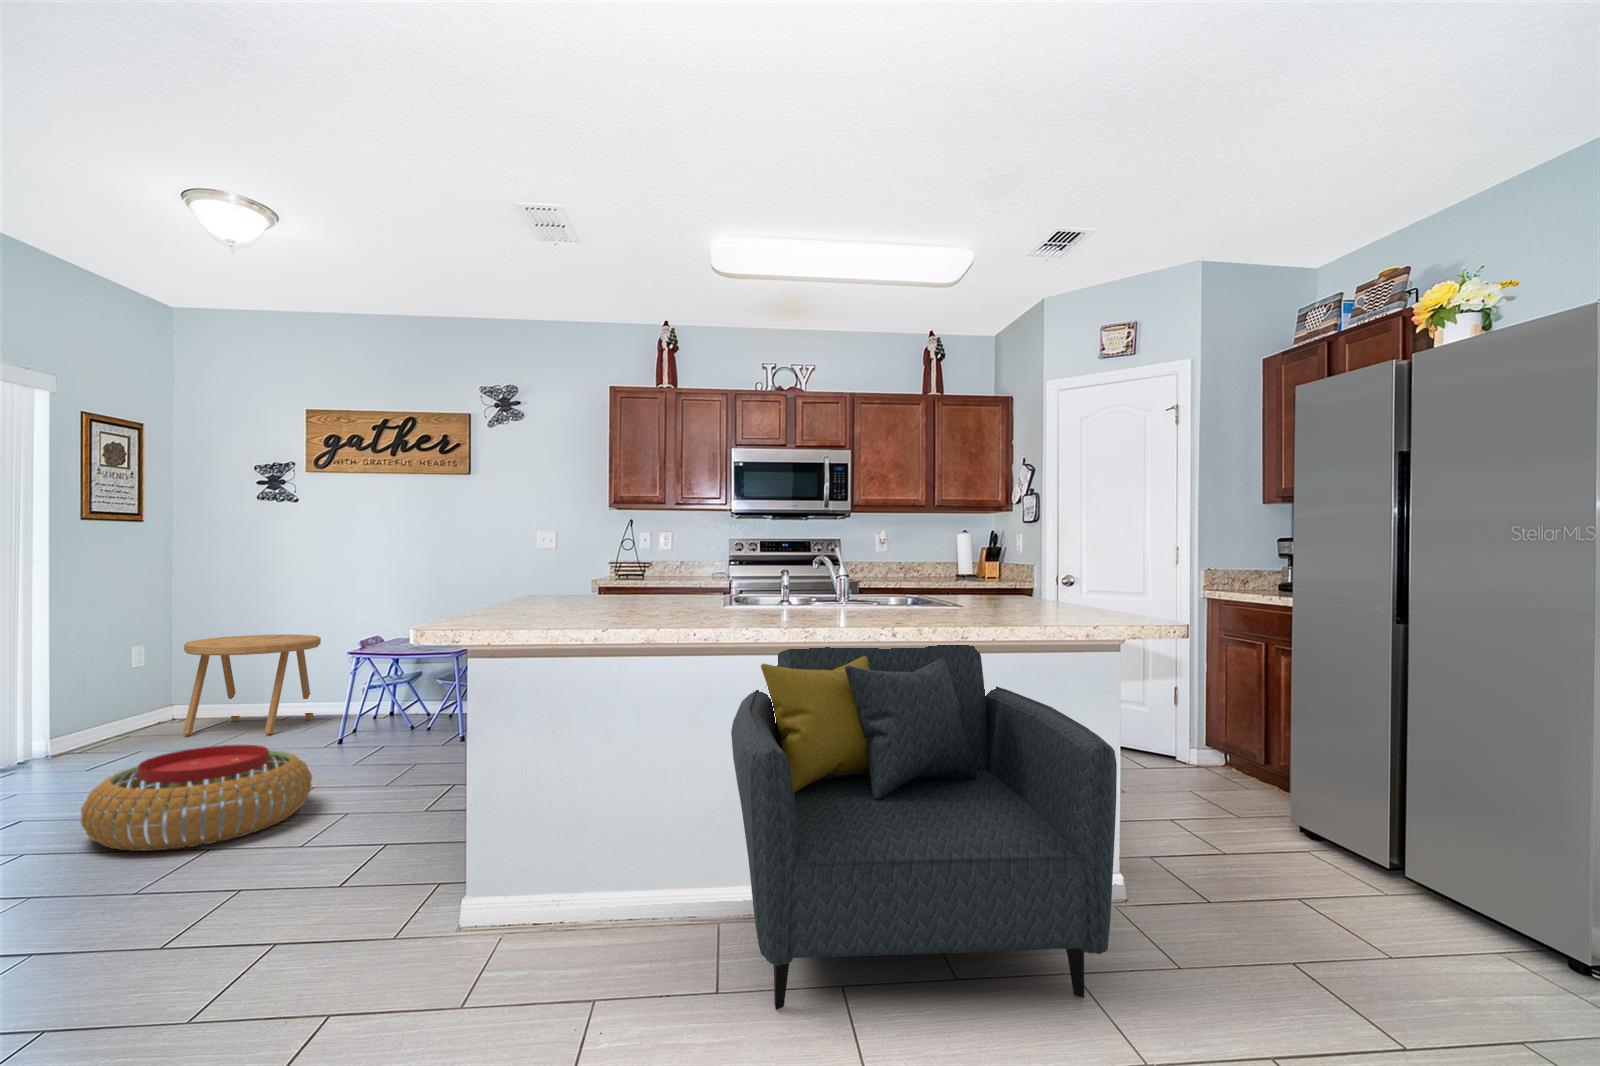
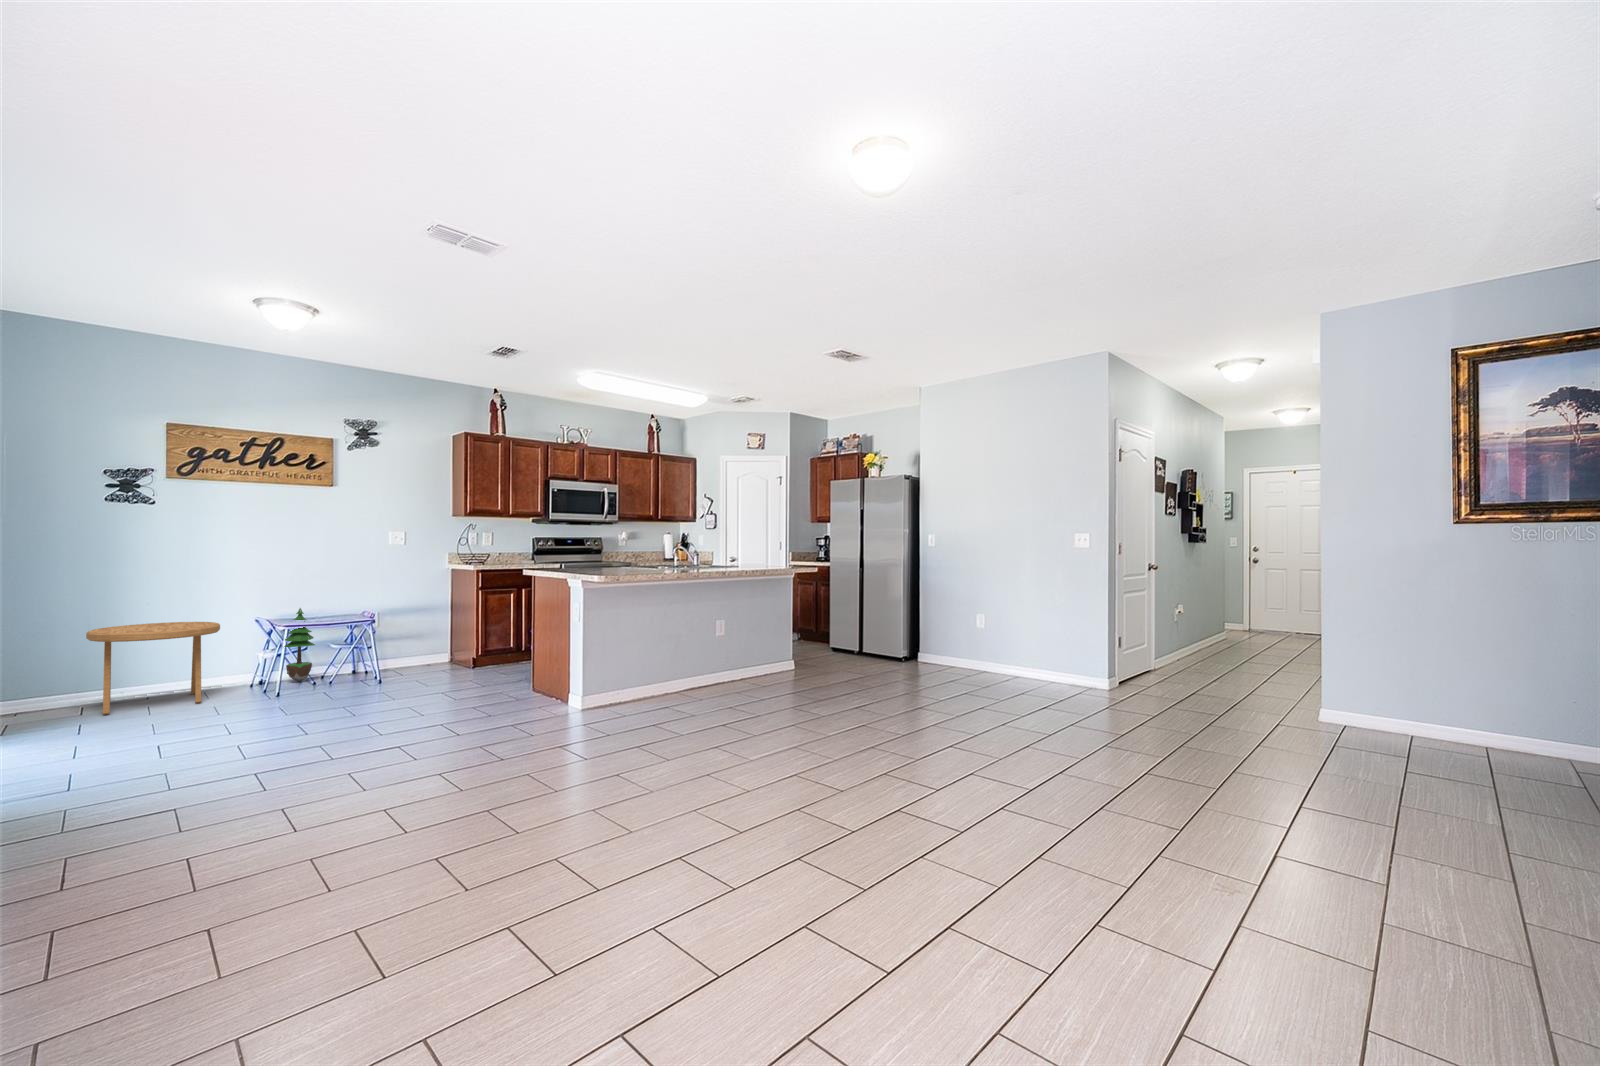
potted tree: none [391,625,429,720] -> present [284,608,315,682]
armchair: present [731,645,1117,1010] -> none [706,579,856,706]
pouf: present [81,745,312,851] -> none [291,680,429,742]

